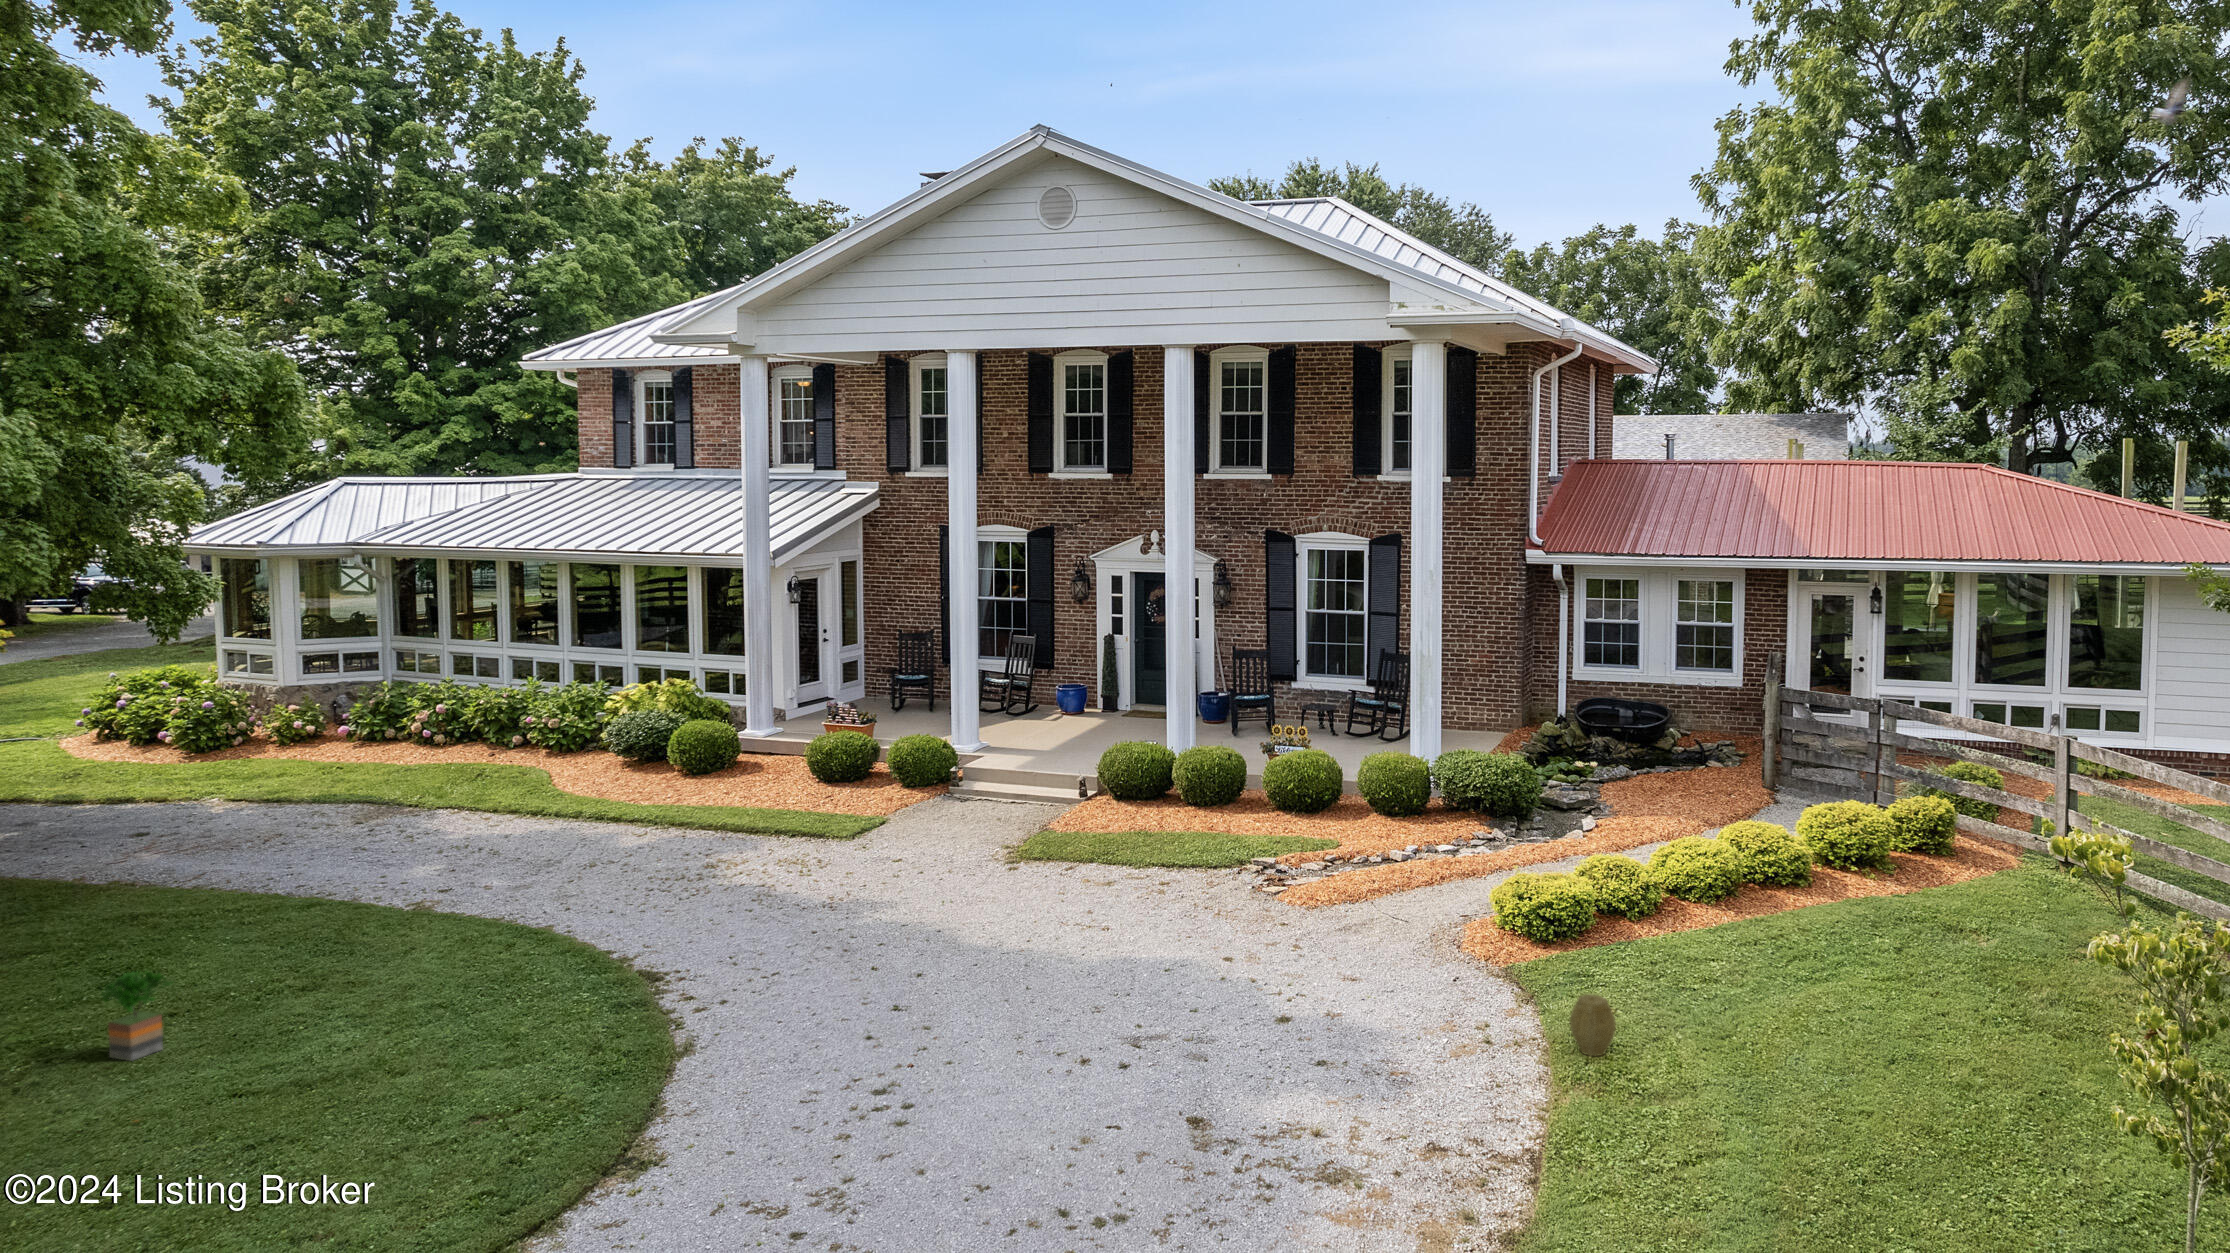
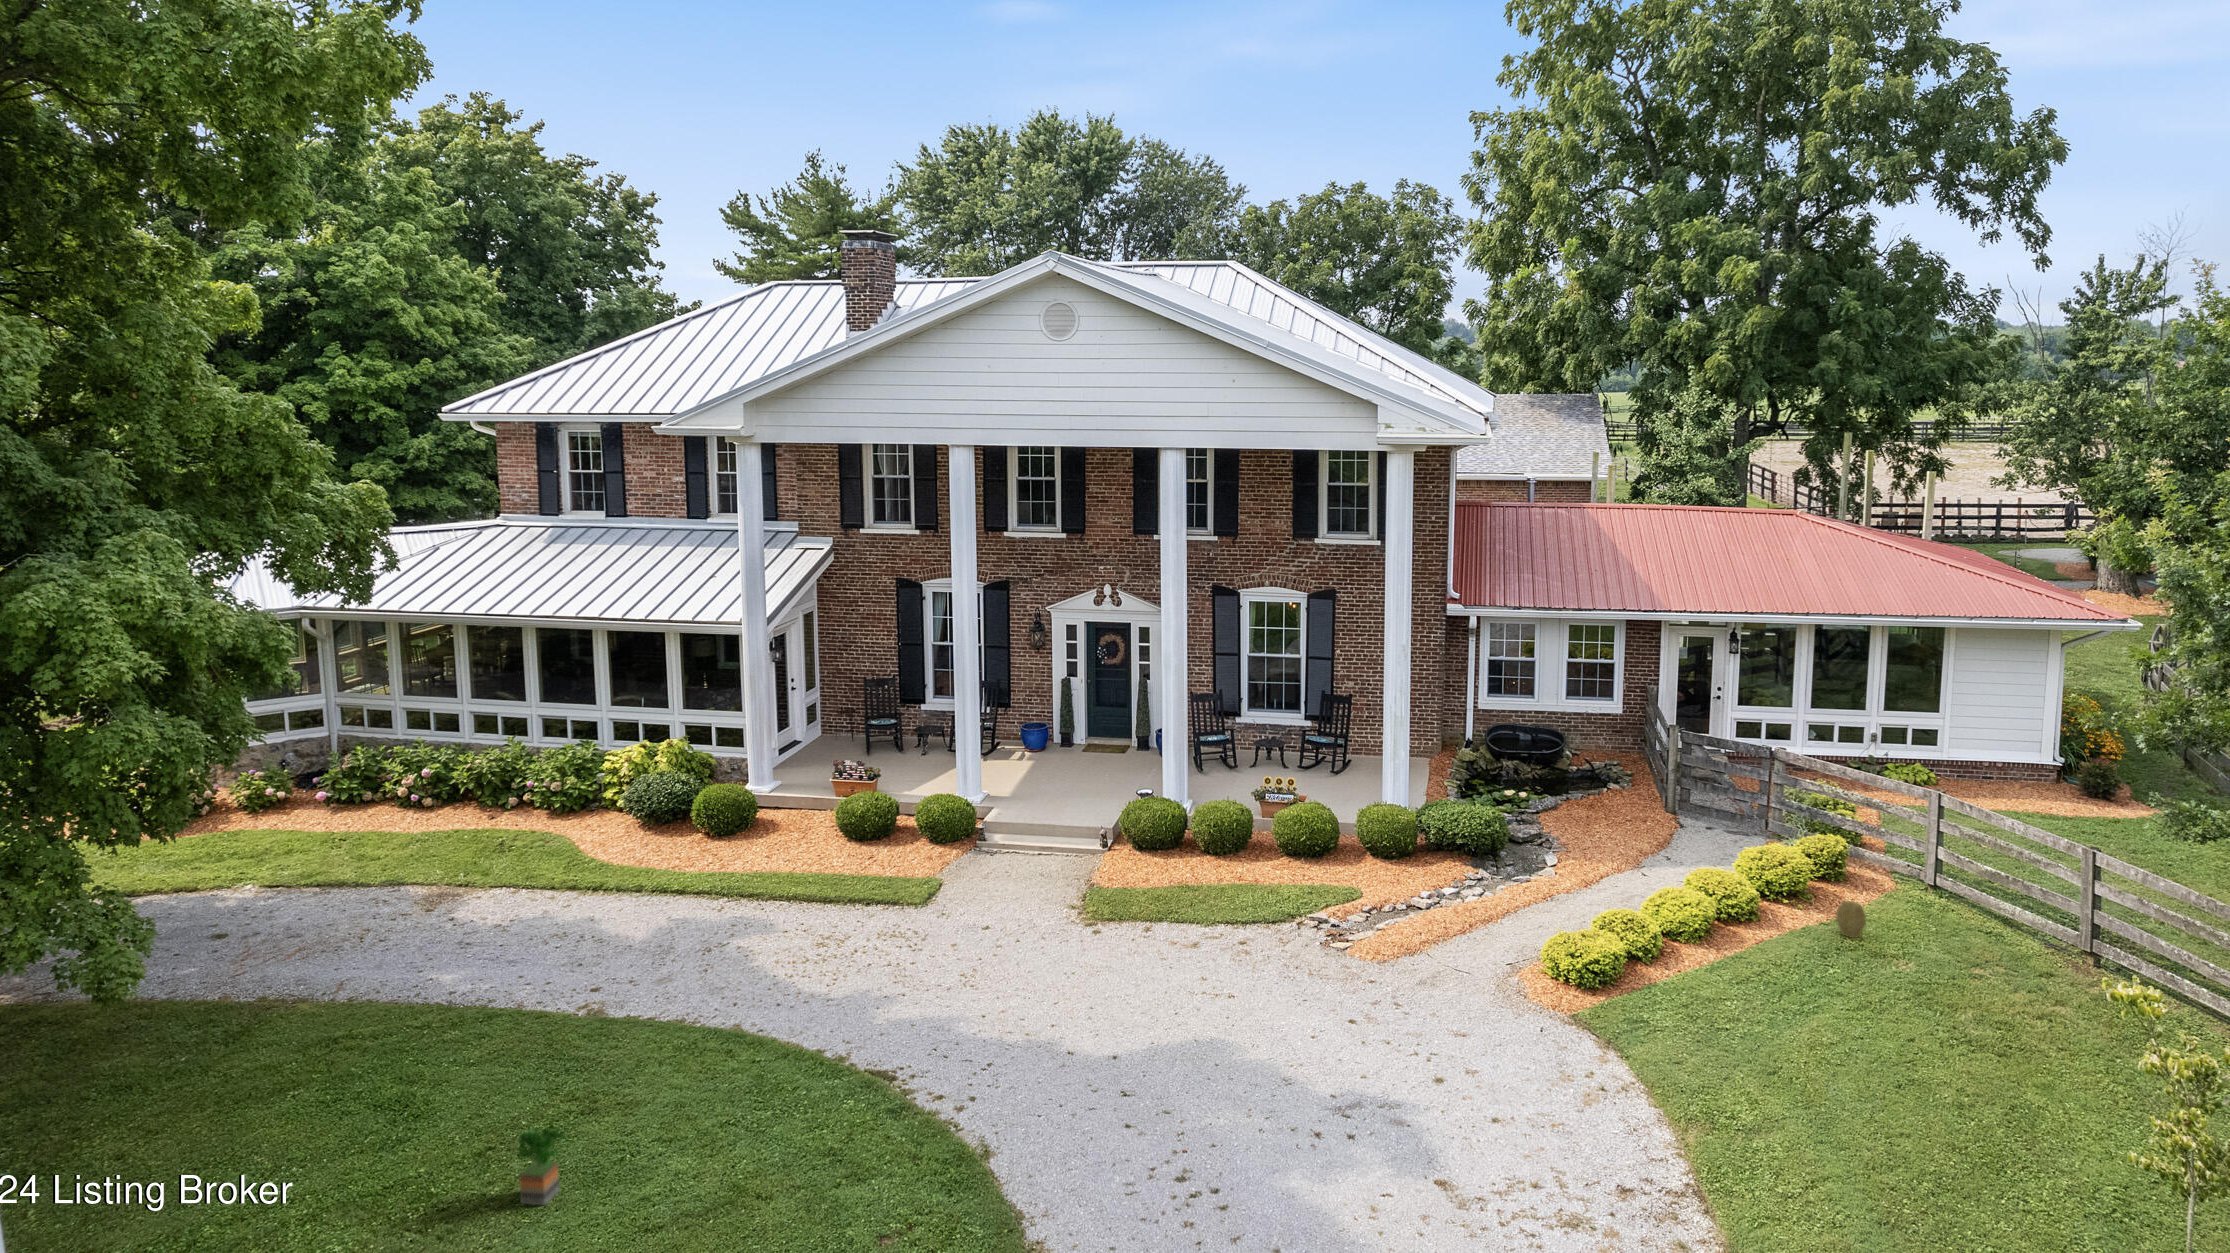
woven basket: present [1570,994,1616,1056] -> present [1836,901,1866,938]

